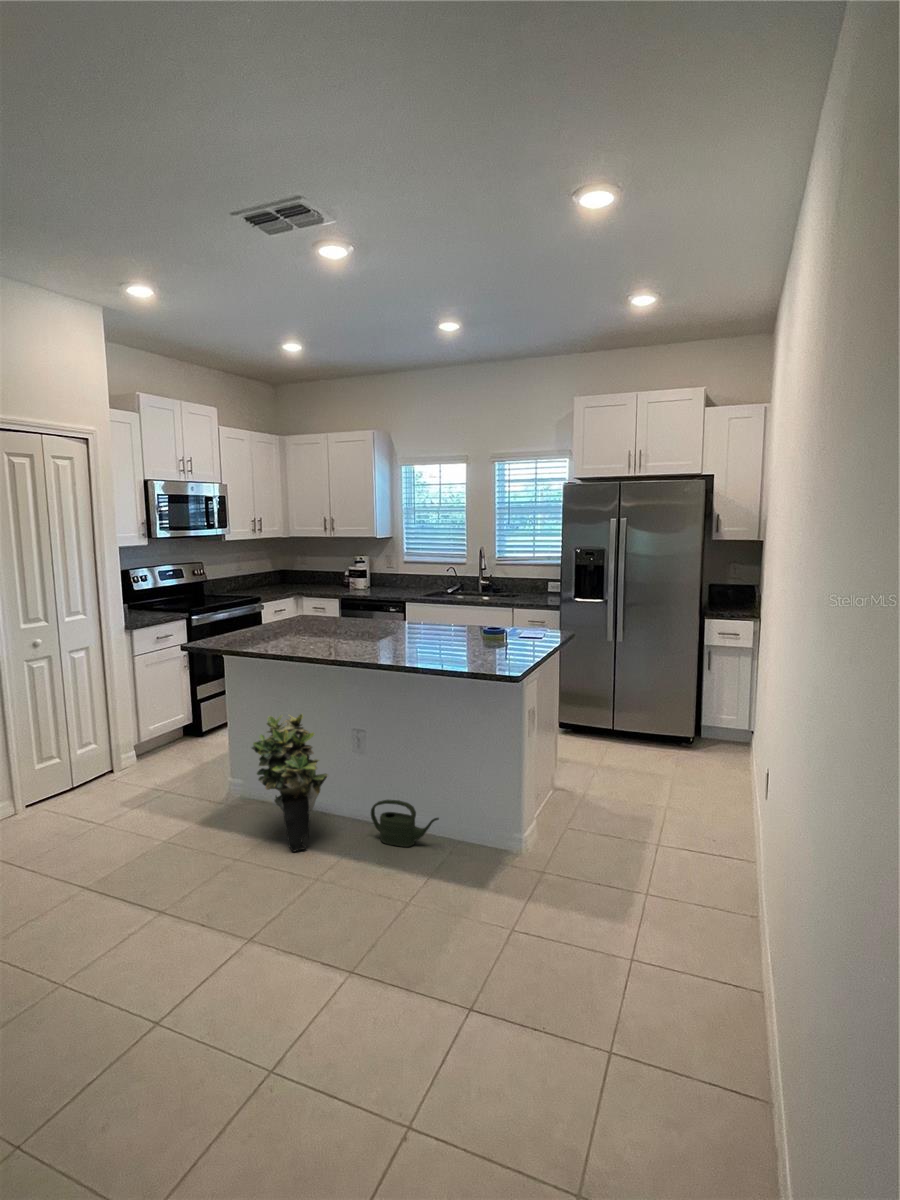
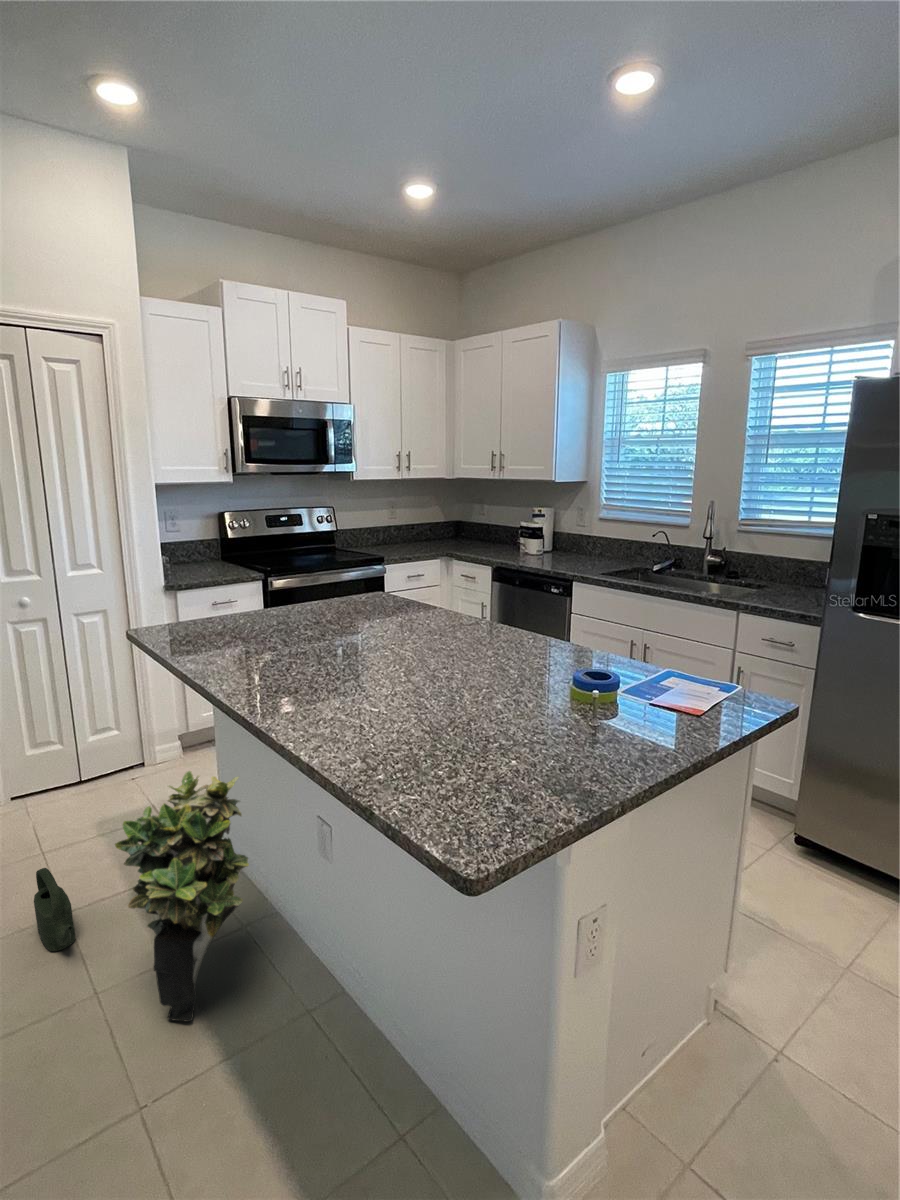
watering can: present [371,800,439,847] -> present [34,868,75,951]

